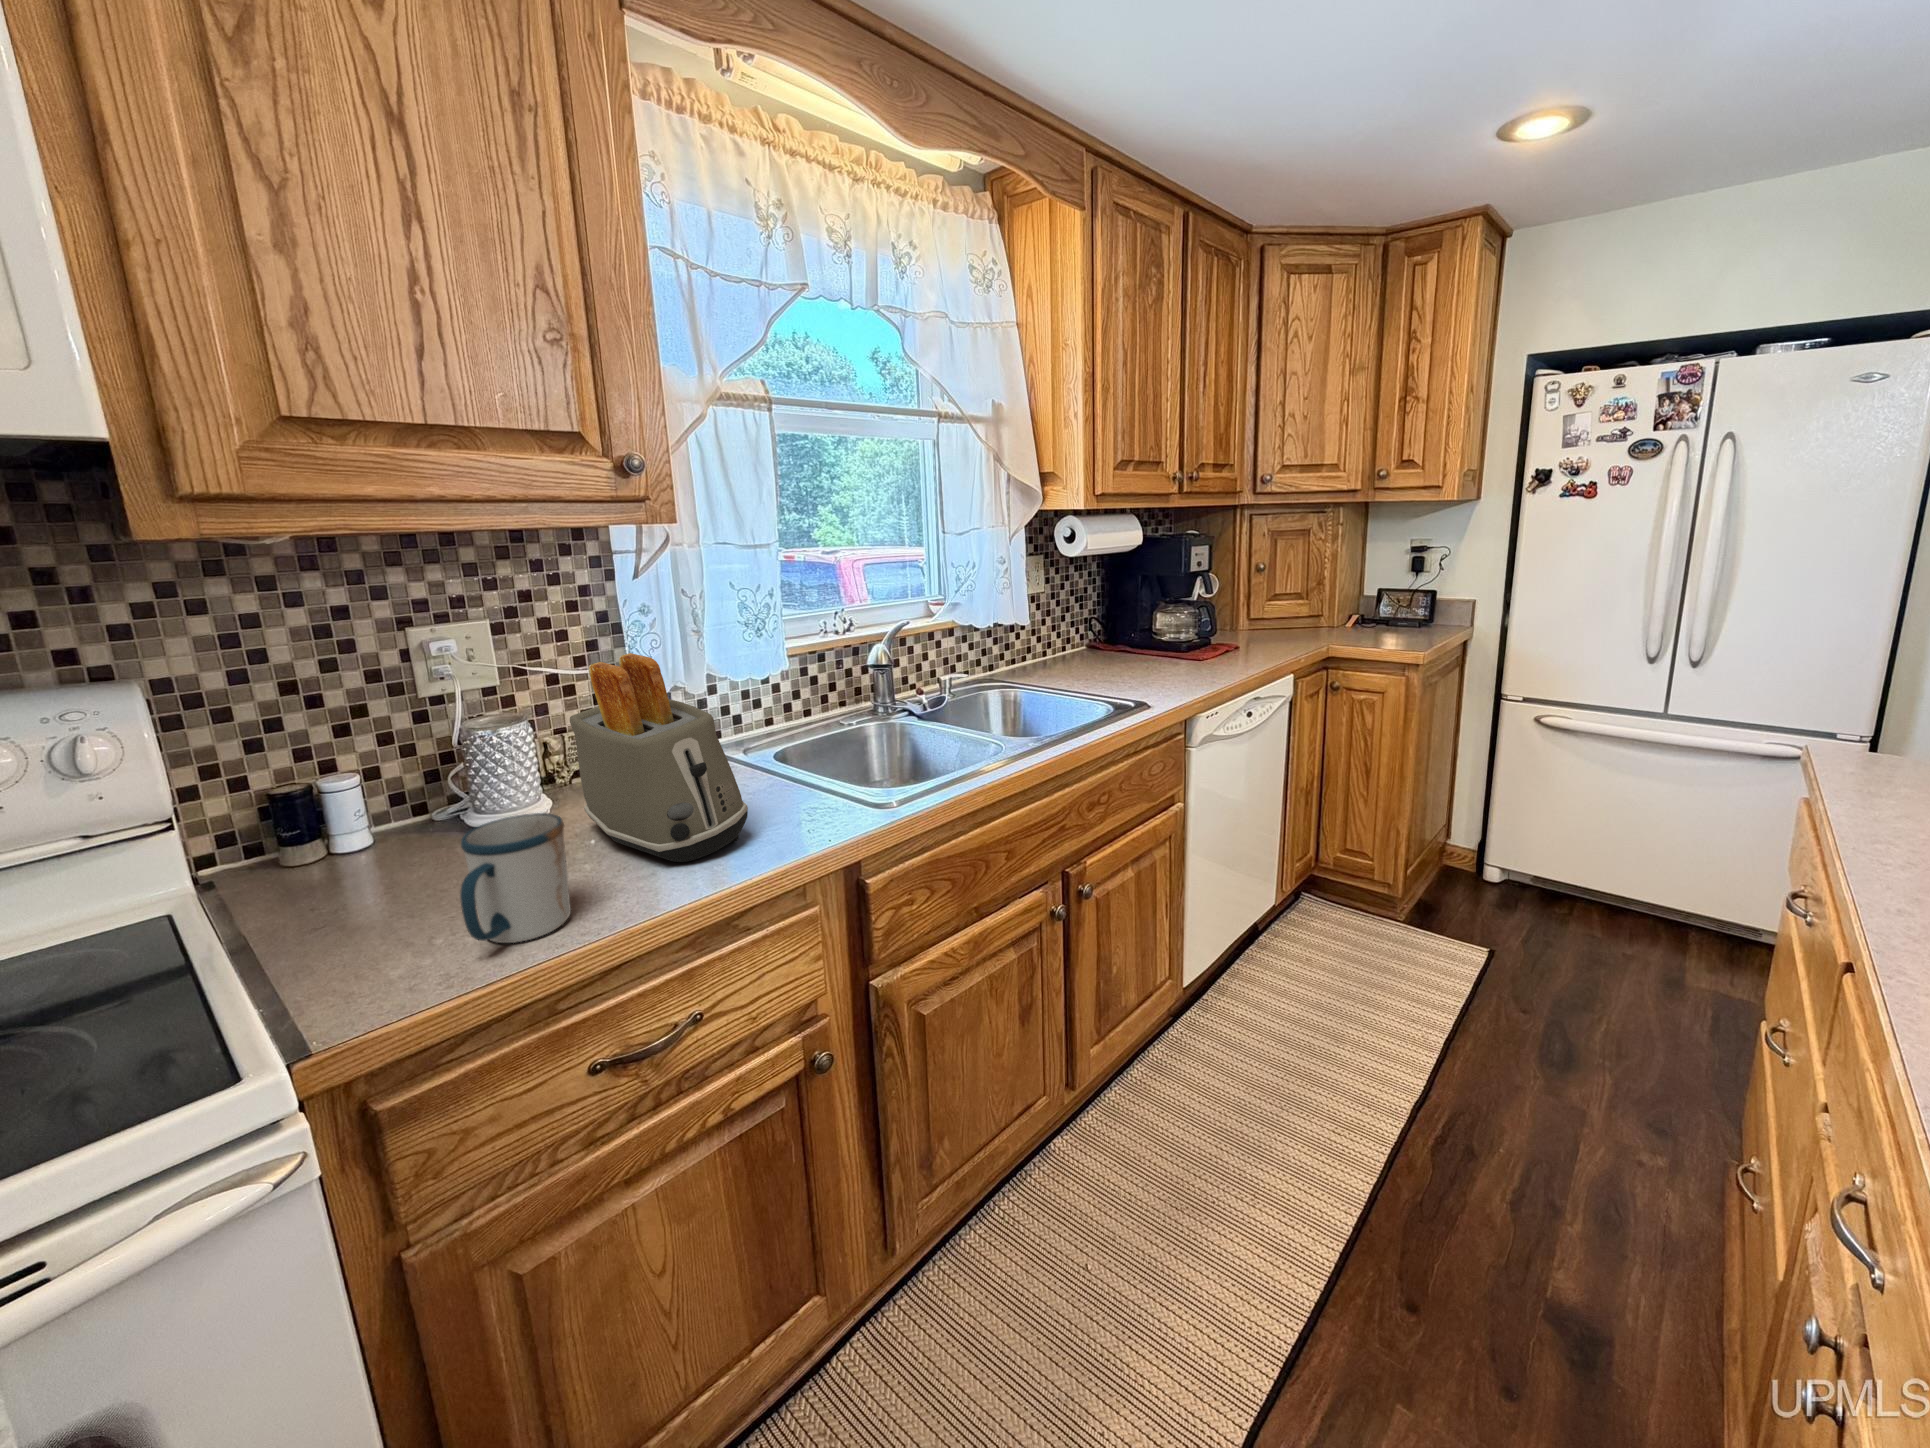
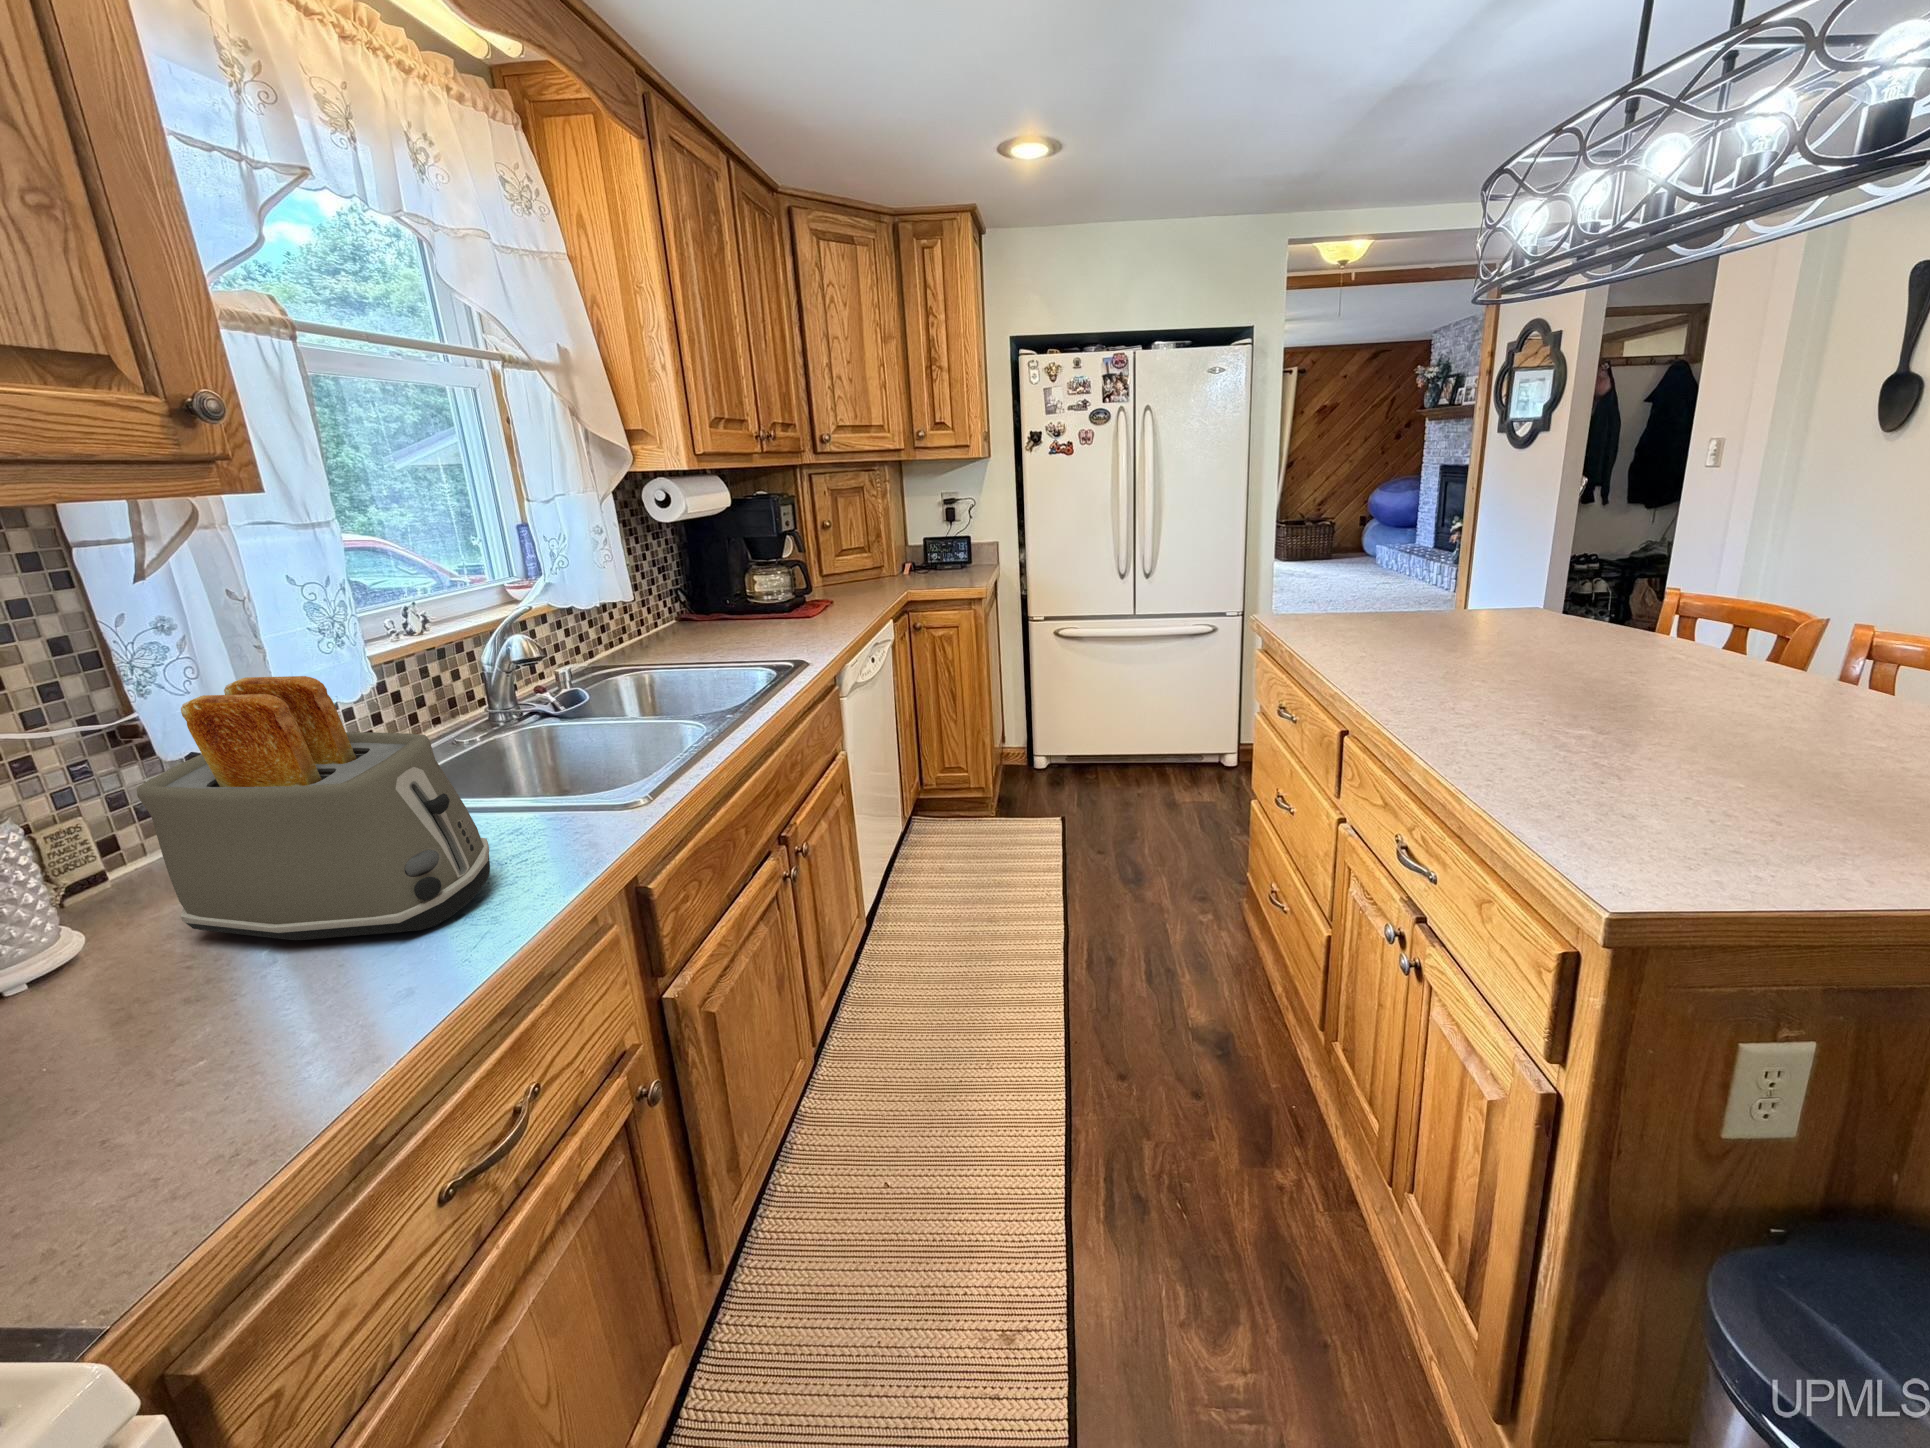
mug: present [460,813,571,943] -> none [130,906,335,1106]

